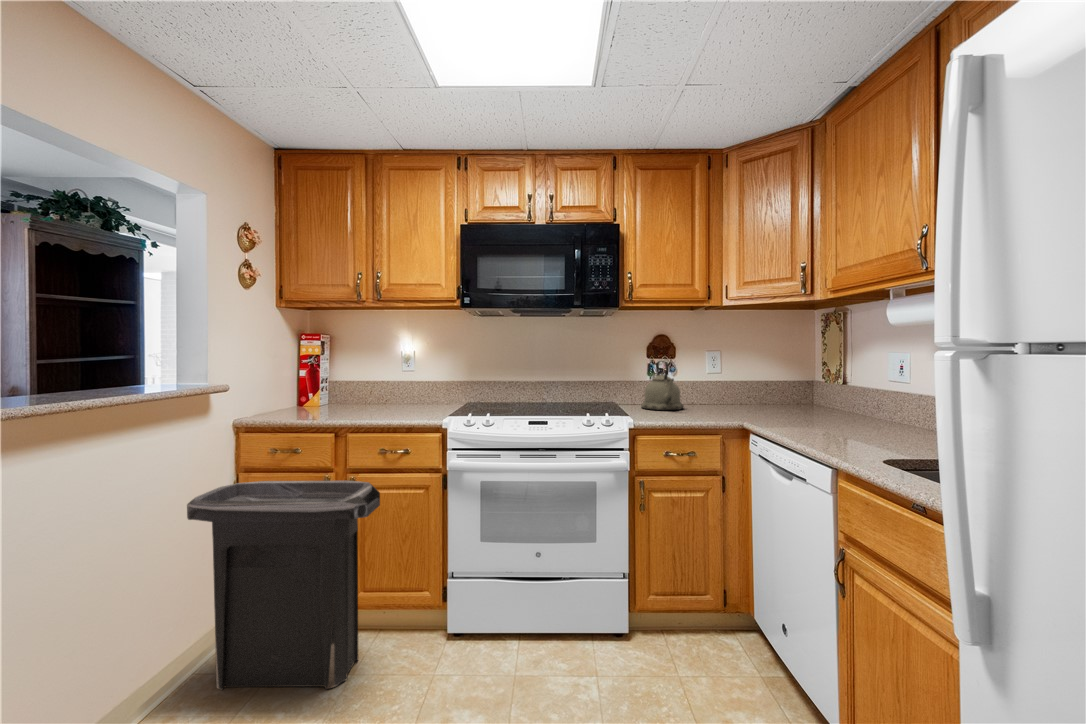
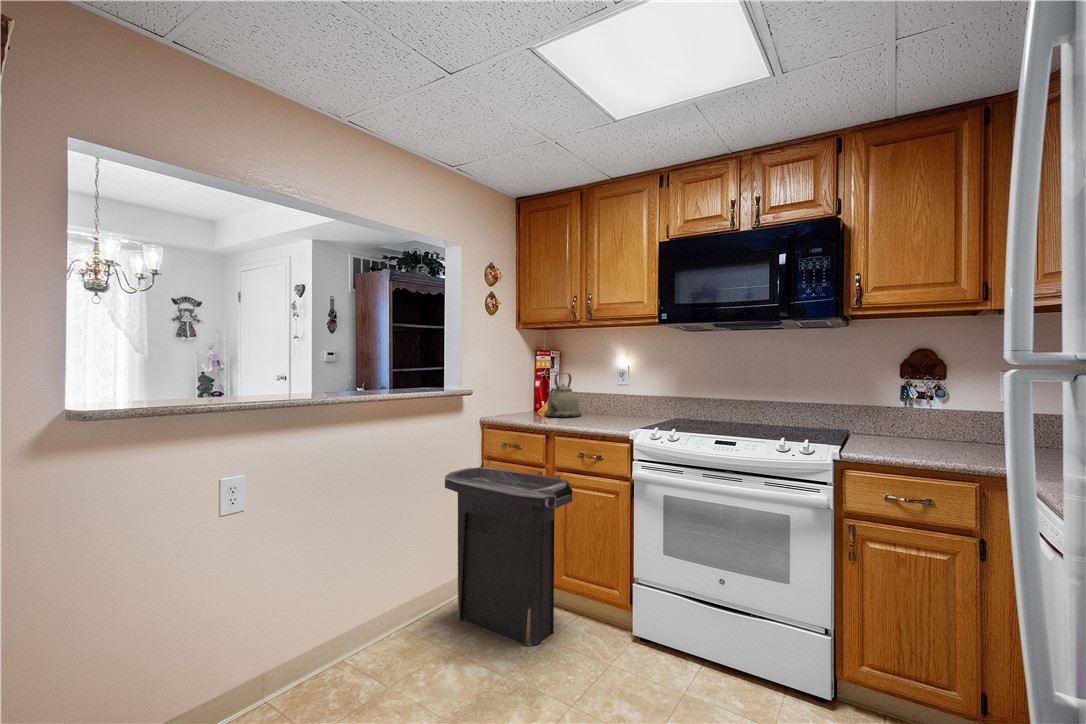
kettle: present [641,361,684,410] -> present [544,373,581,417]

